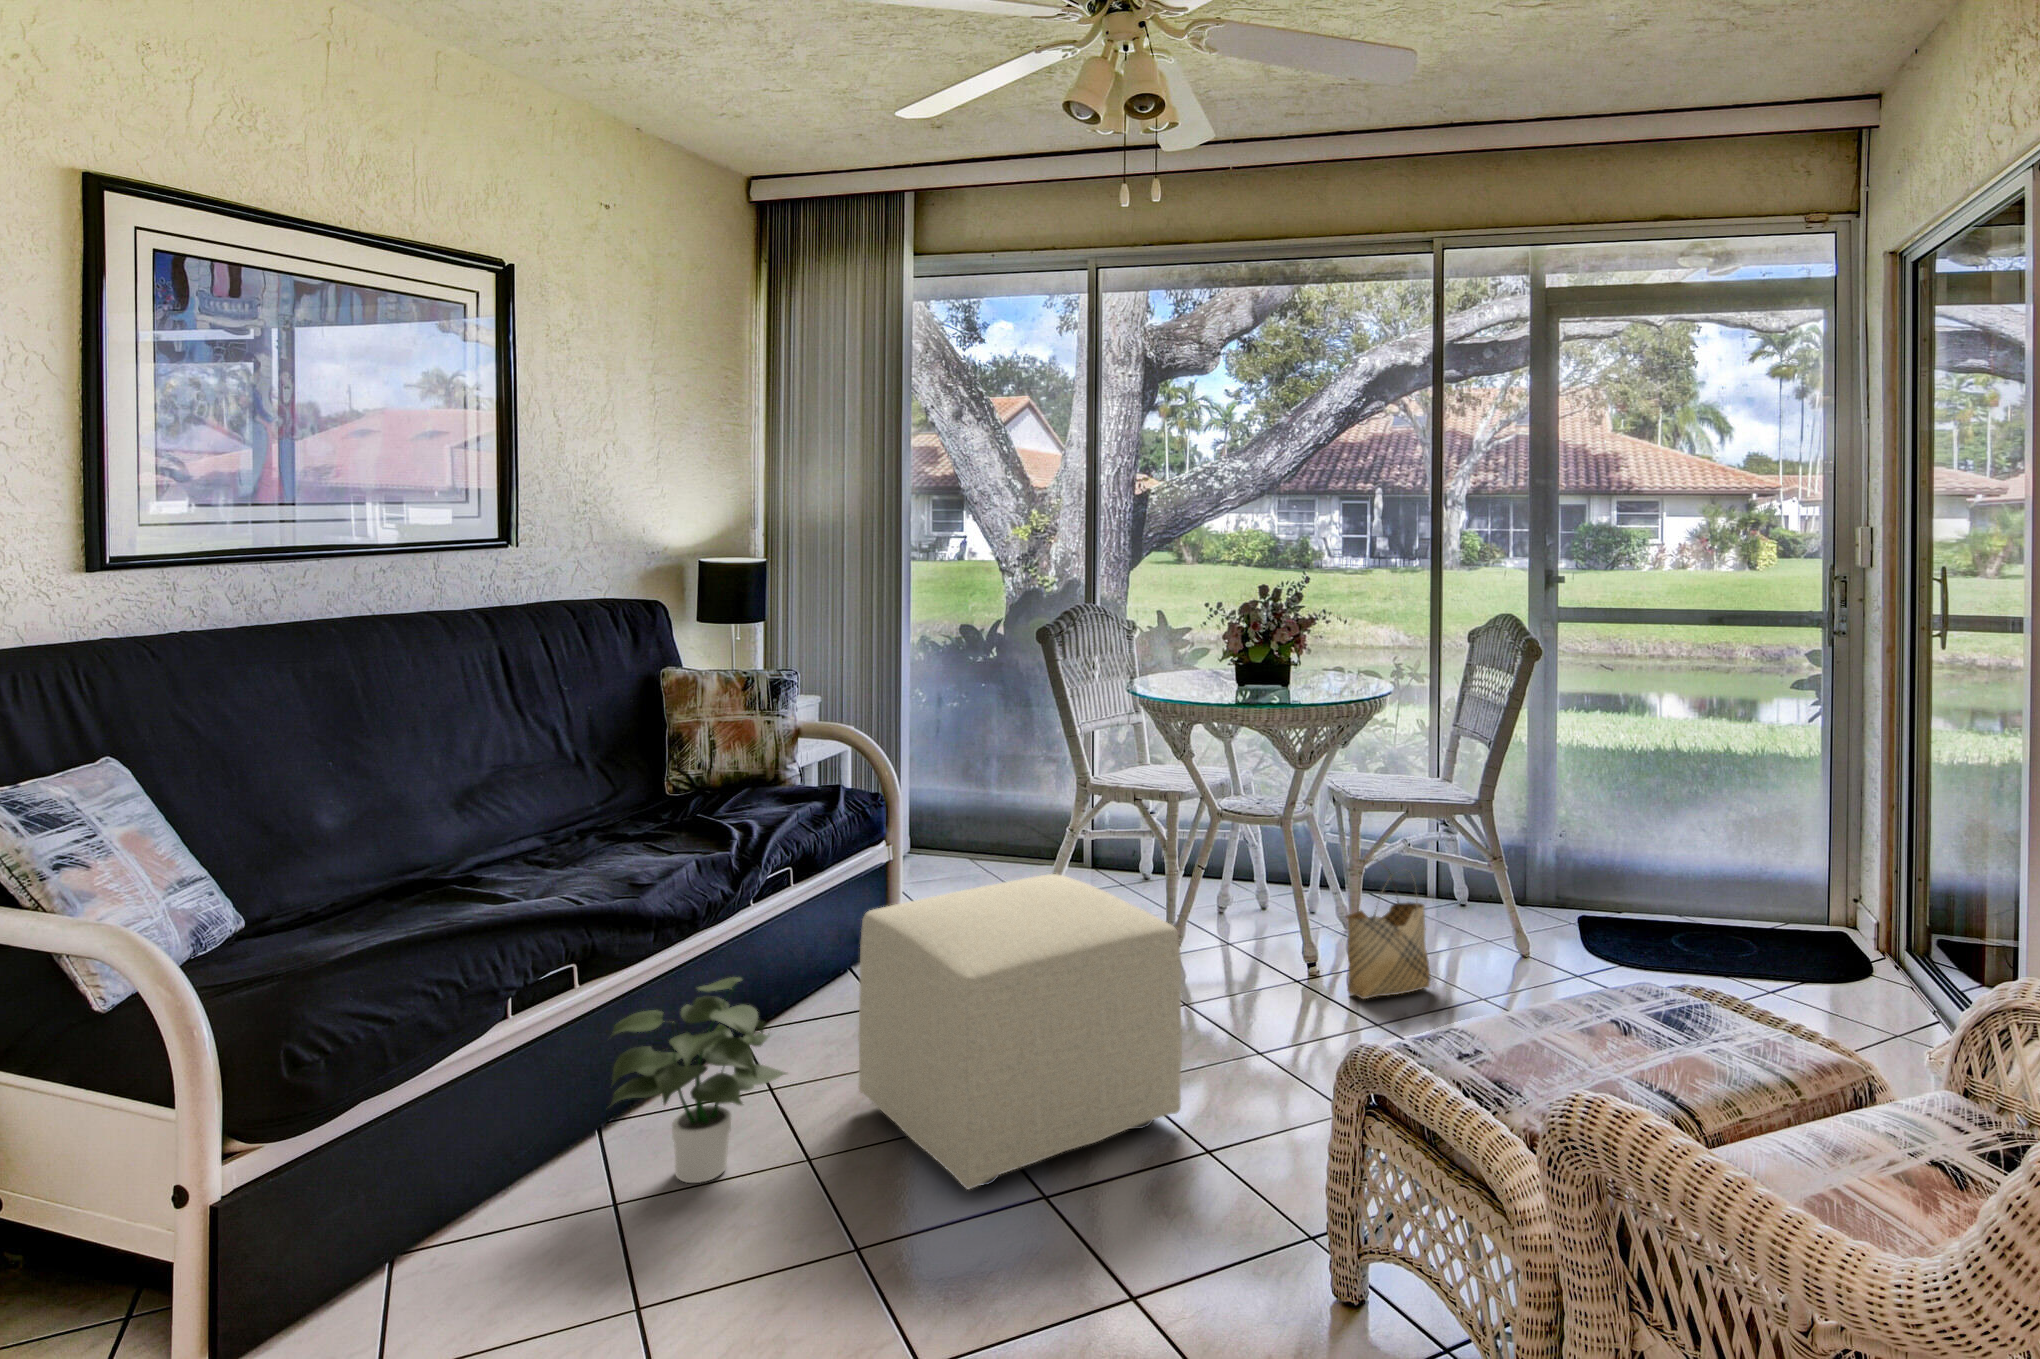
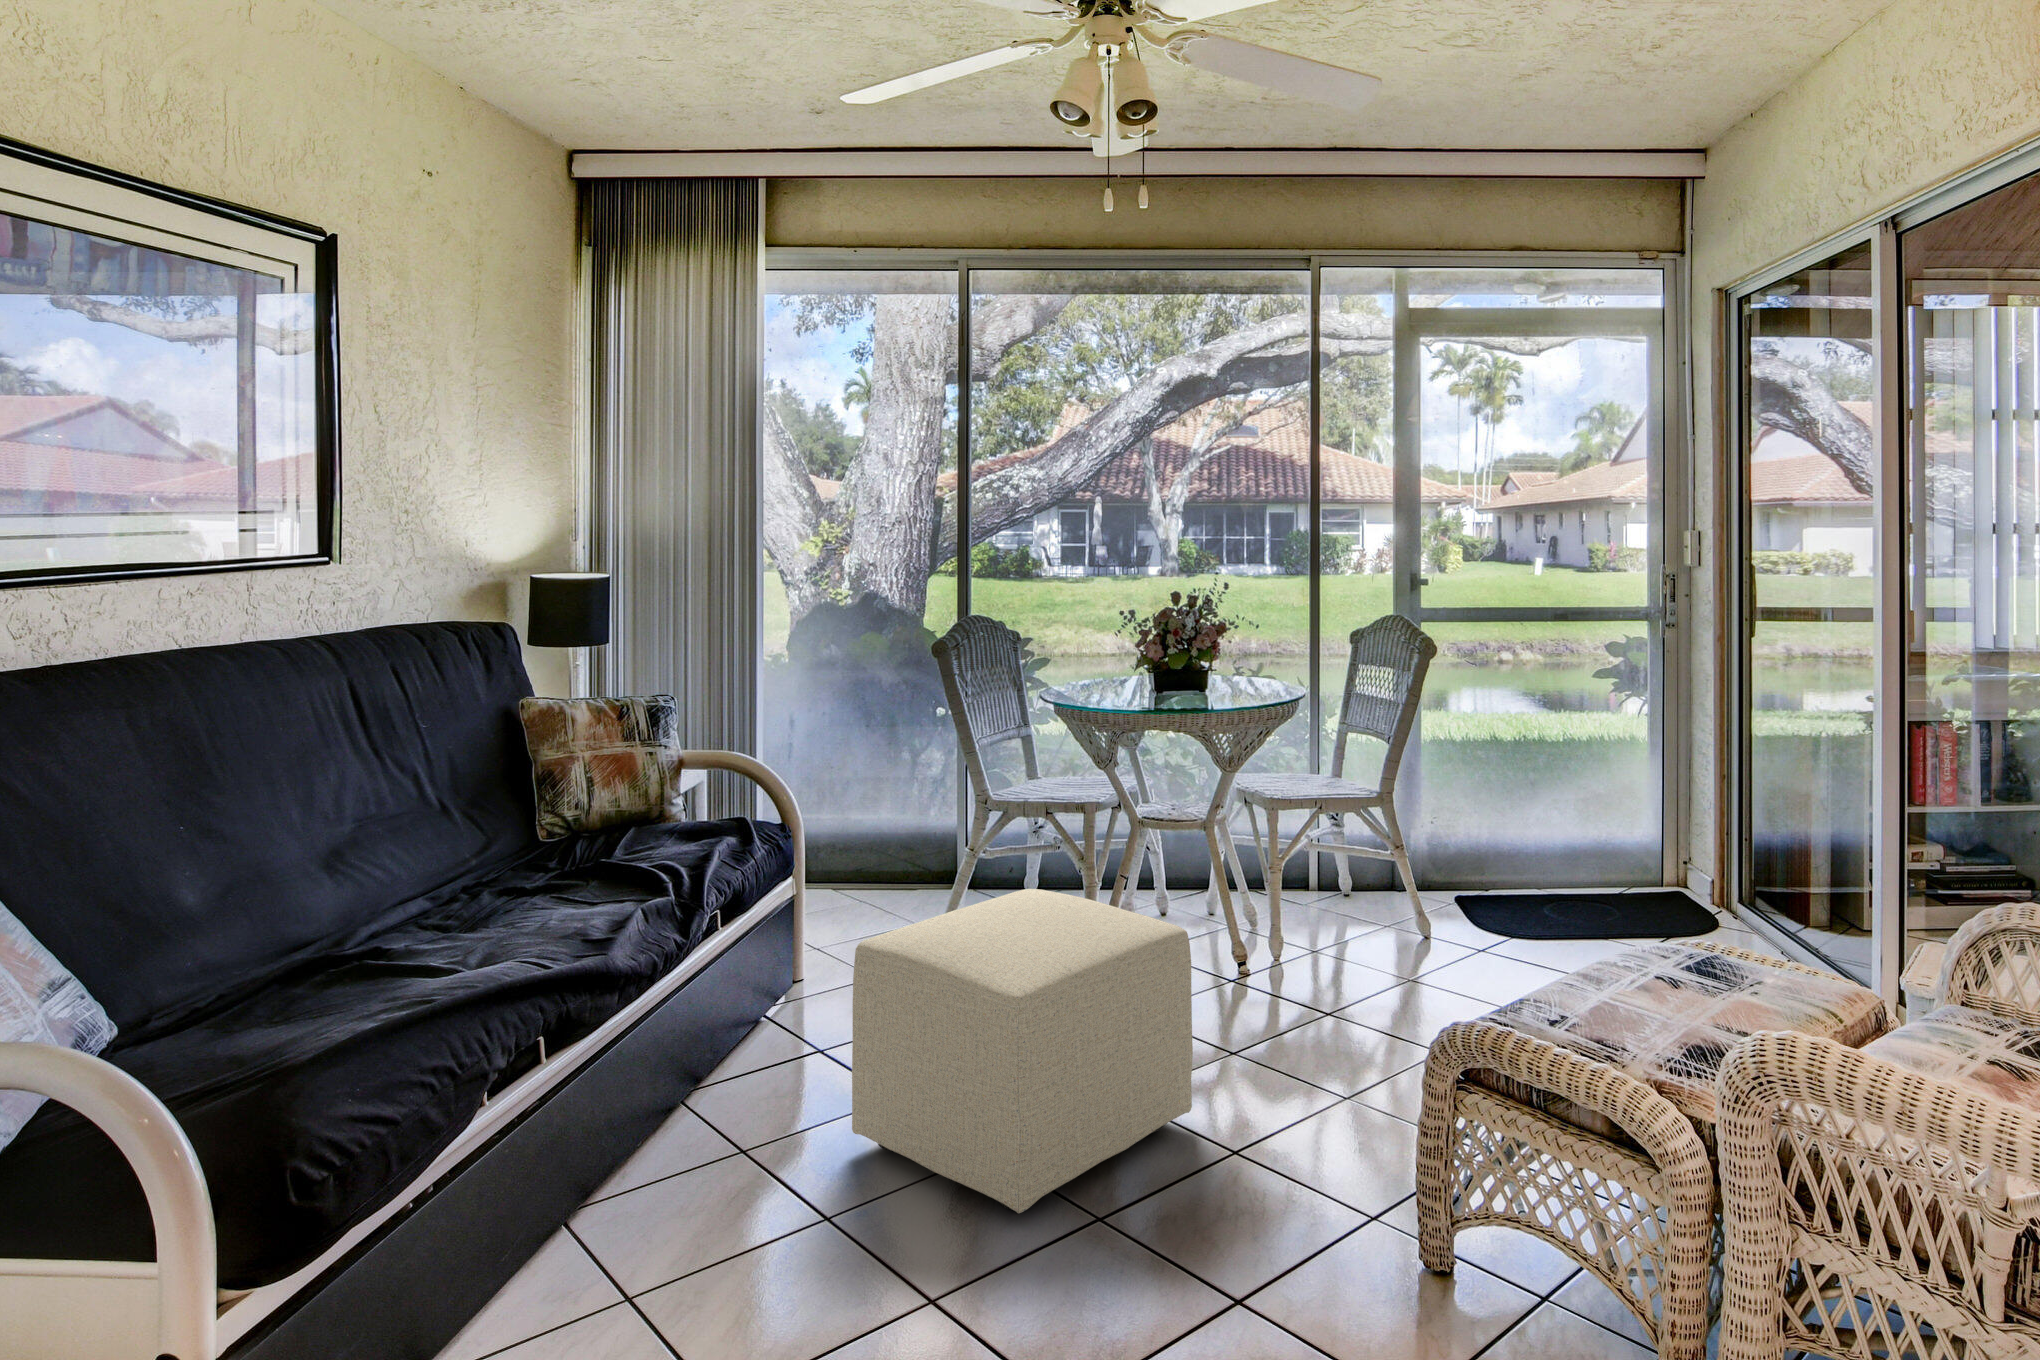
woven basket: present [1346,859,1431,999] -> none [1285,851,1359,987]
potted plant: present [610,977,787,1183] -> none [600,1025,798,1252]

